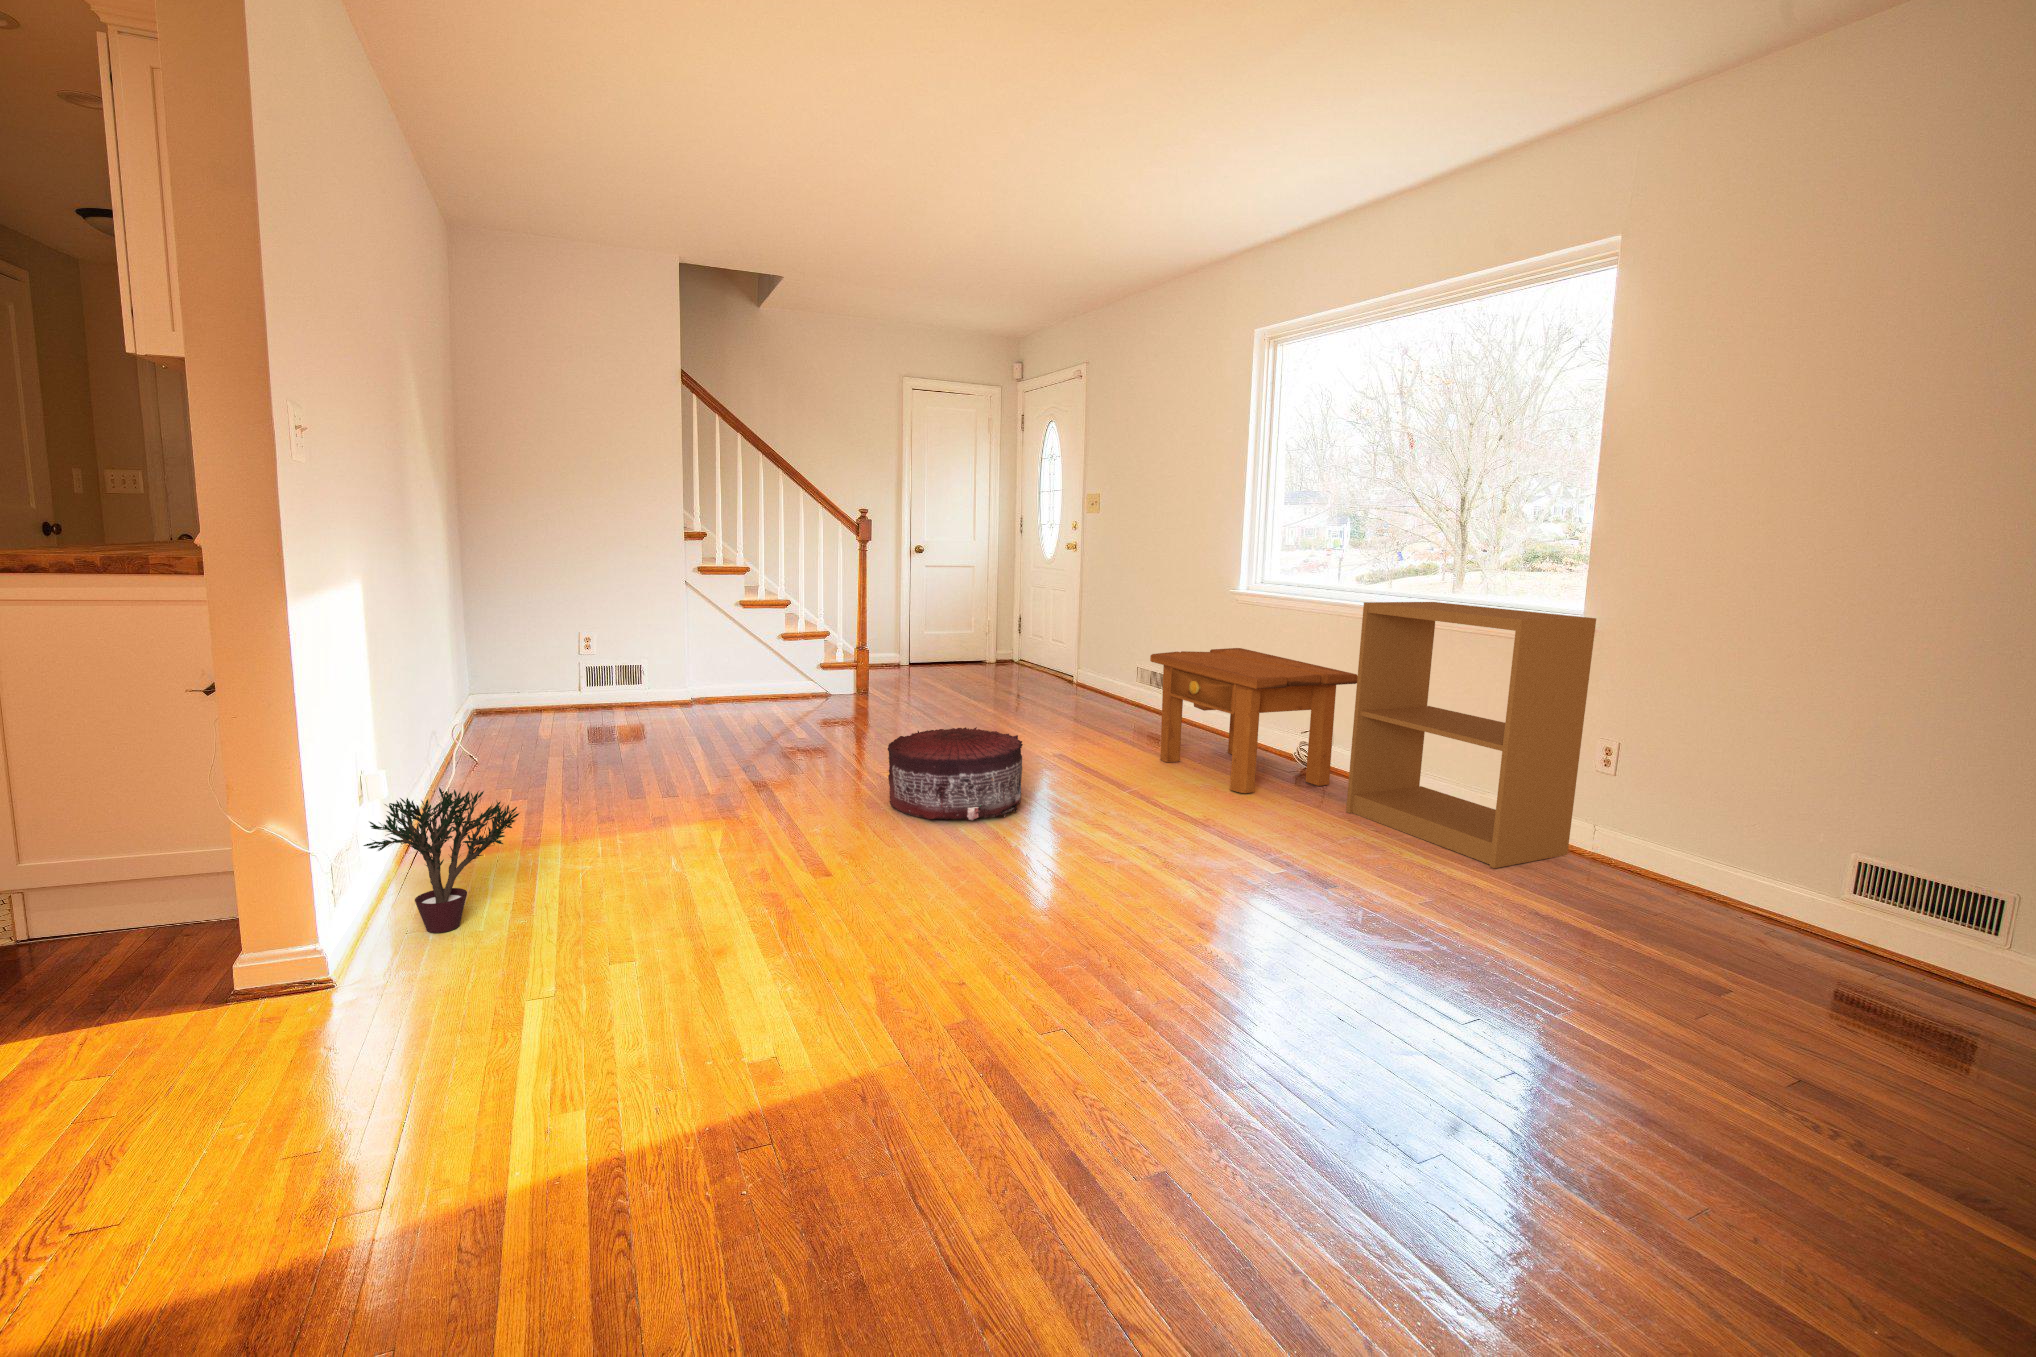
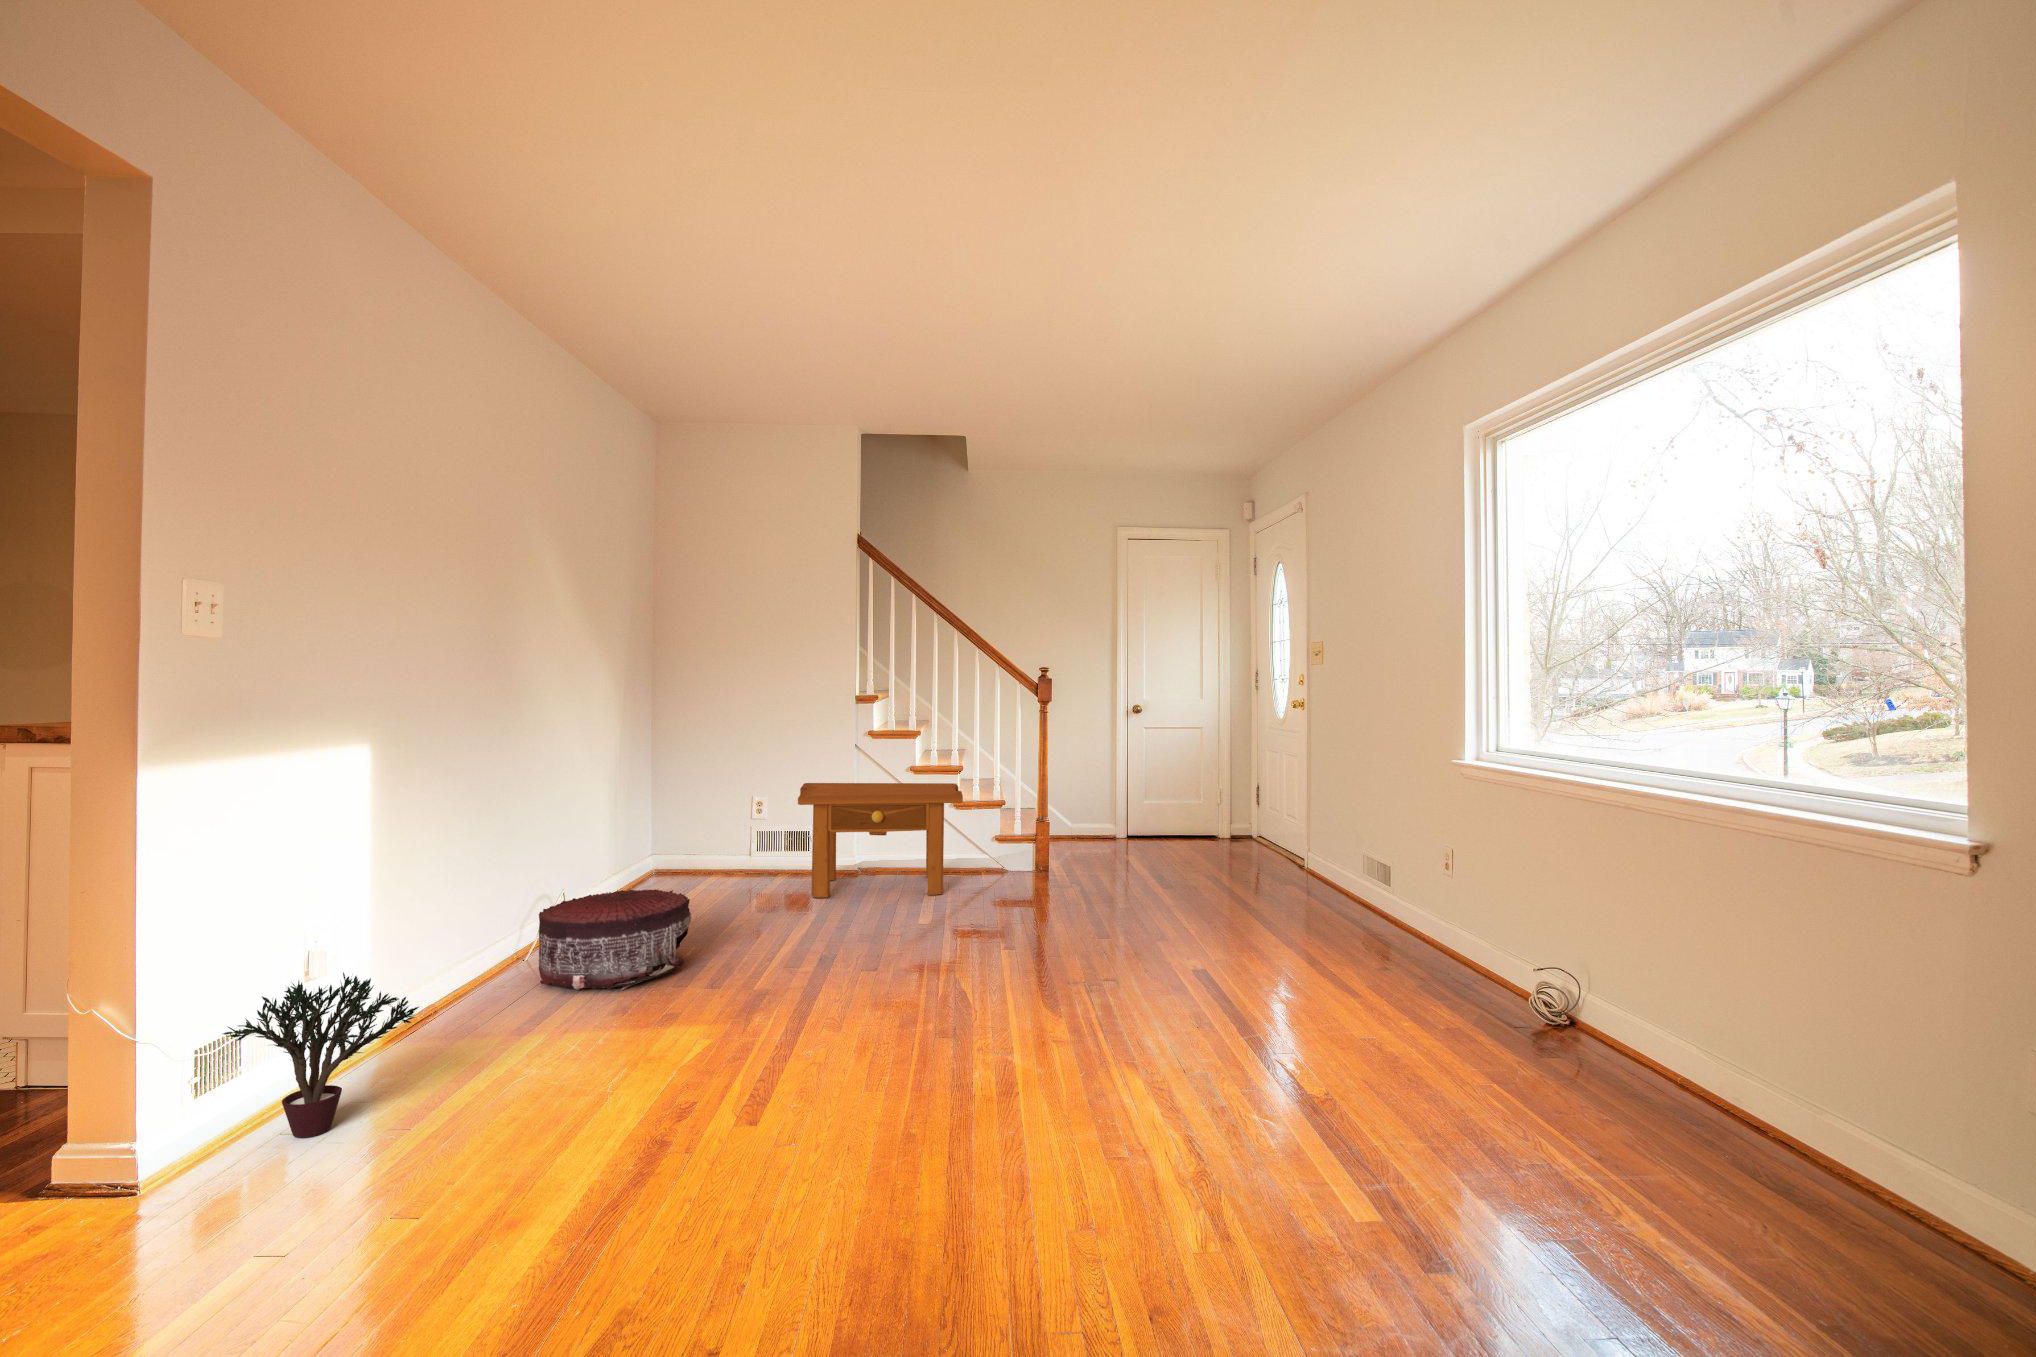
bookshelf: present [1346,602,1596,868] -> none [1559,781,1975,1275]
side table: present [1150,648,1358,793] -> present [798,783,963,898]
pouf: present [888,727,1023,820] -> present [538,890,691,990]

